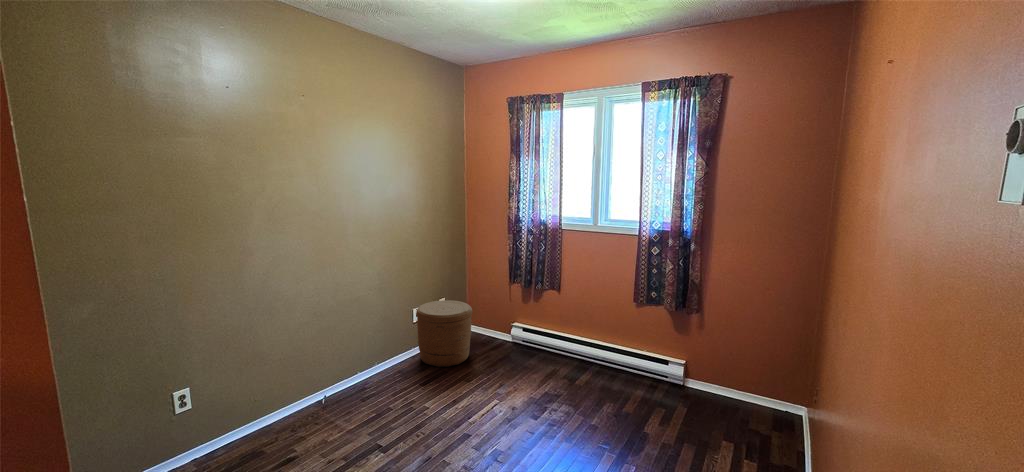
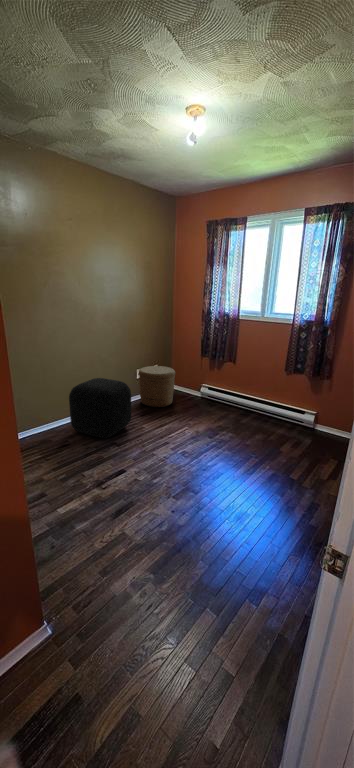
ottoman: none [300,331,406,438] -> present [69,378,131,438]

